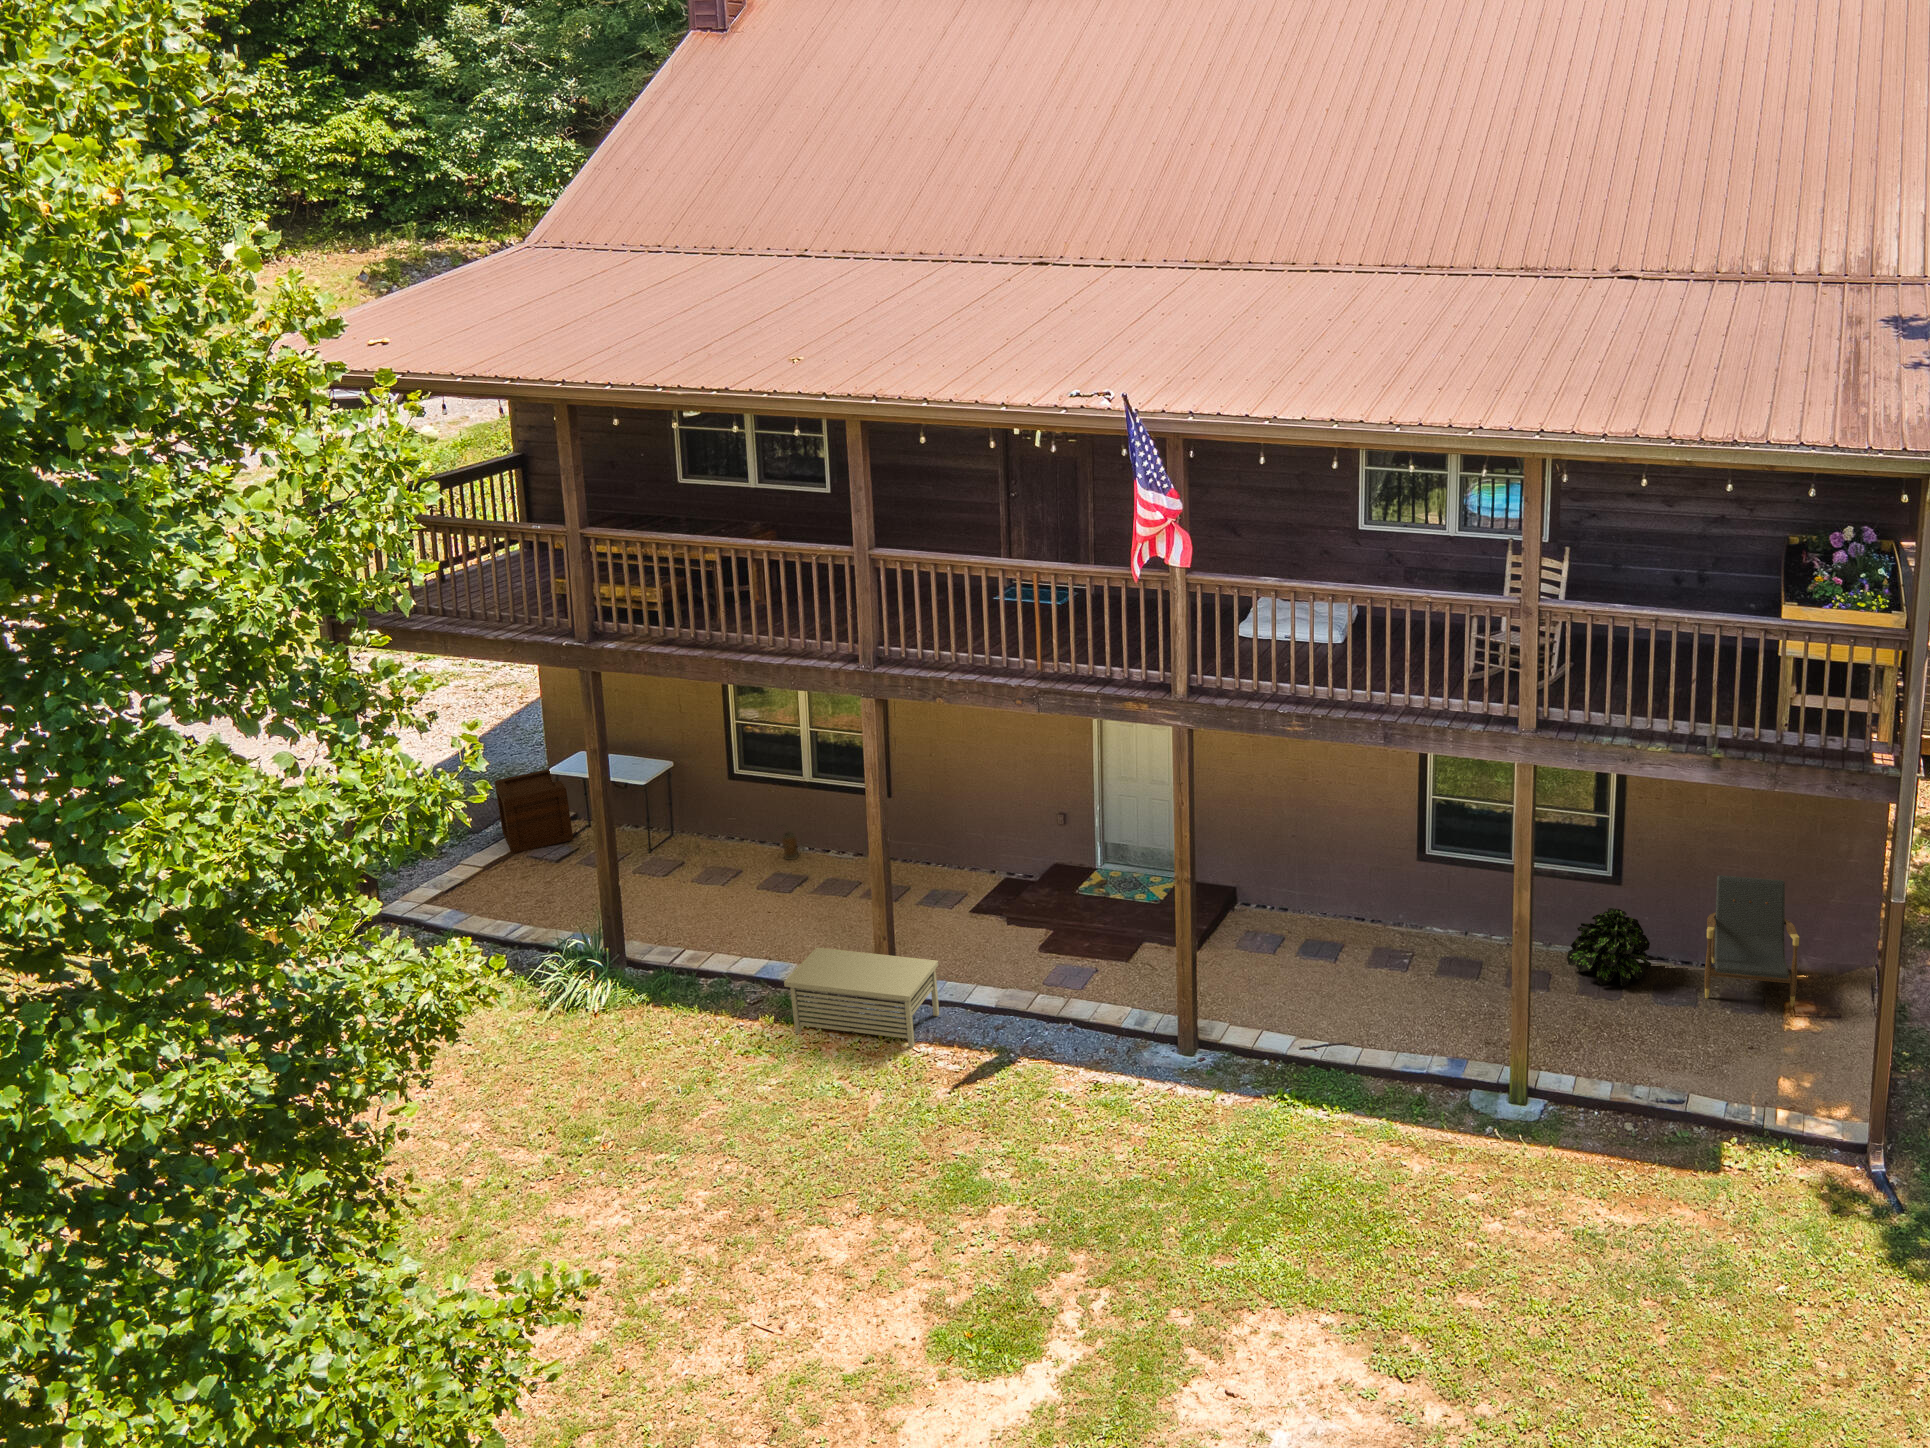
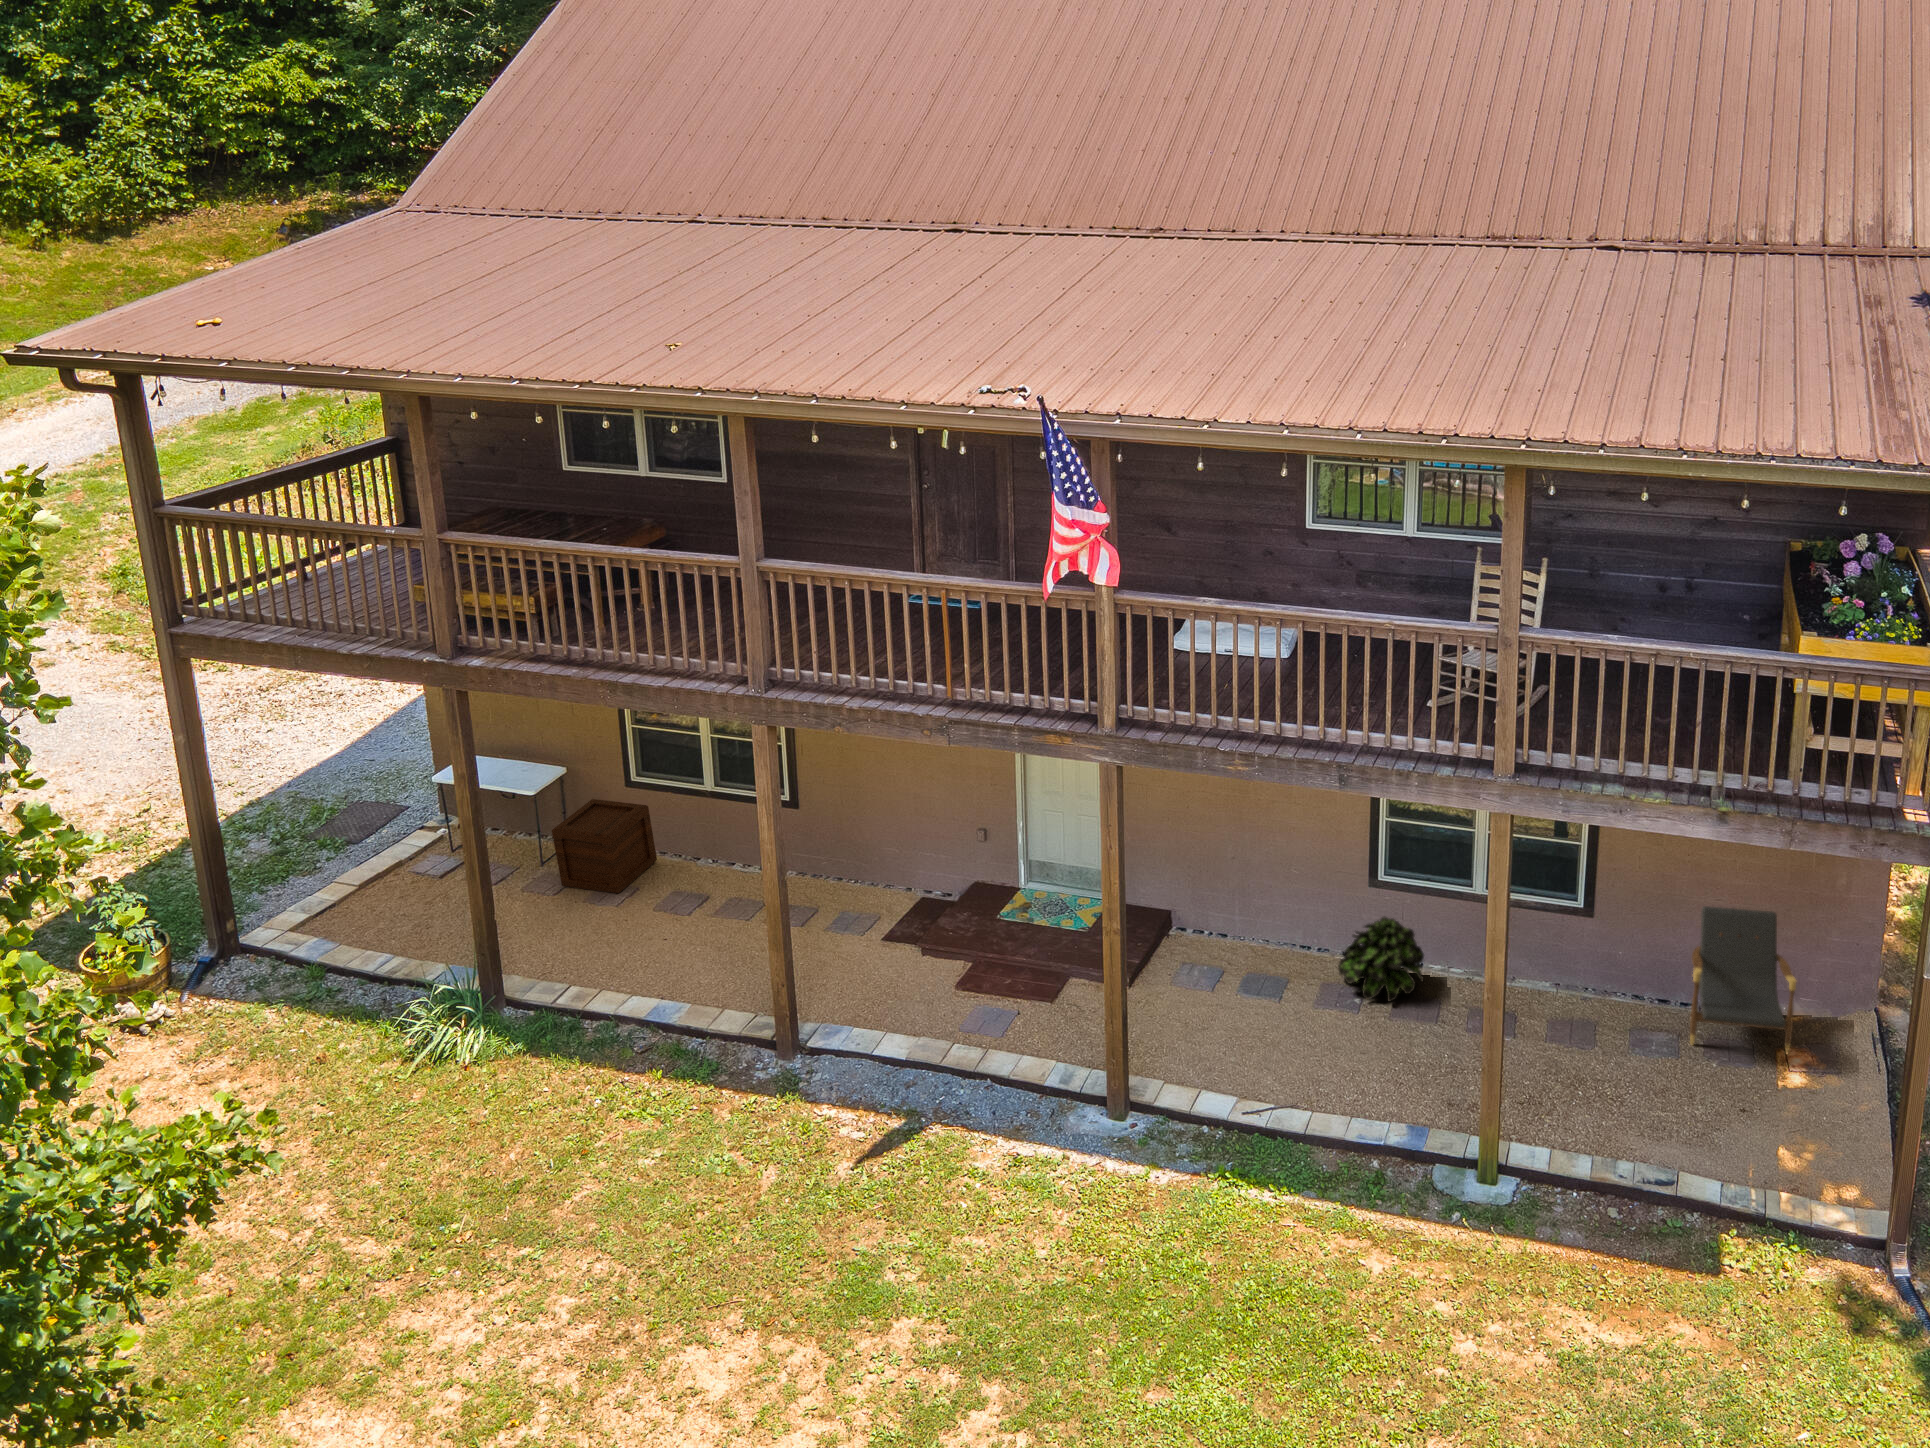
wooden crate: present [495,769,573,853] -> present [552,799,657,893]
watering can: present [777,827,798,860] -> none [671,841,701,879]
potted plant: present [1567,908,1651,987] -> present [1338,917,1424,1001]
storage bench: present [784,947,939,1048] -> none [659,1005,839,1124]

